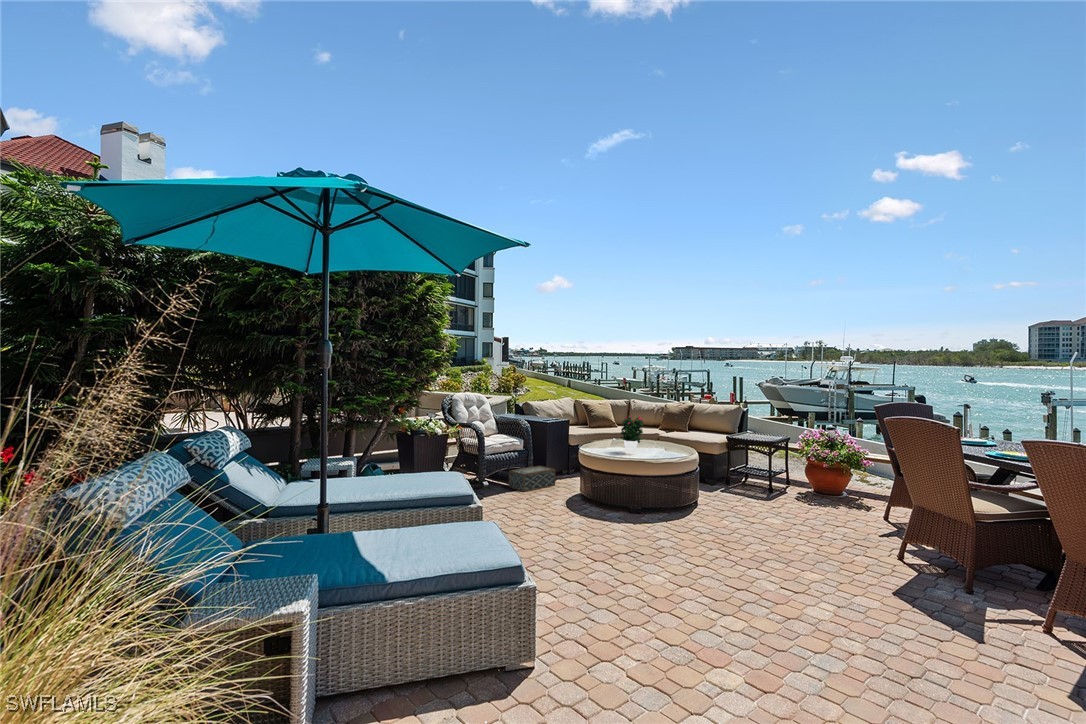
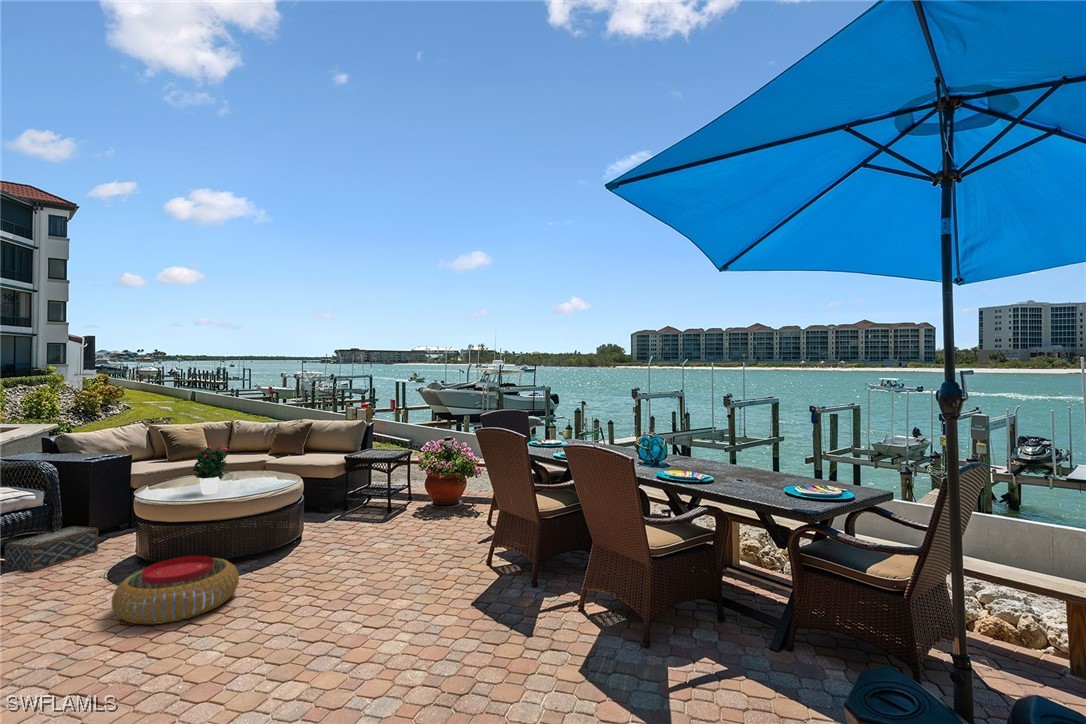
pouf: none [583,498,664,544] -> present [112,556,239,625]

